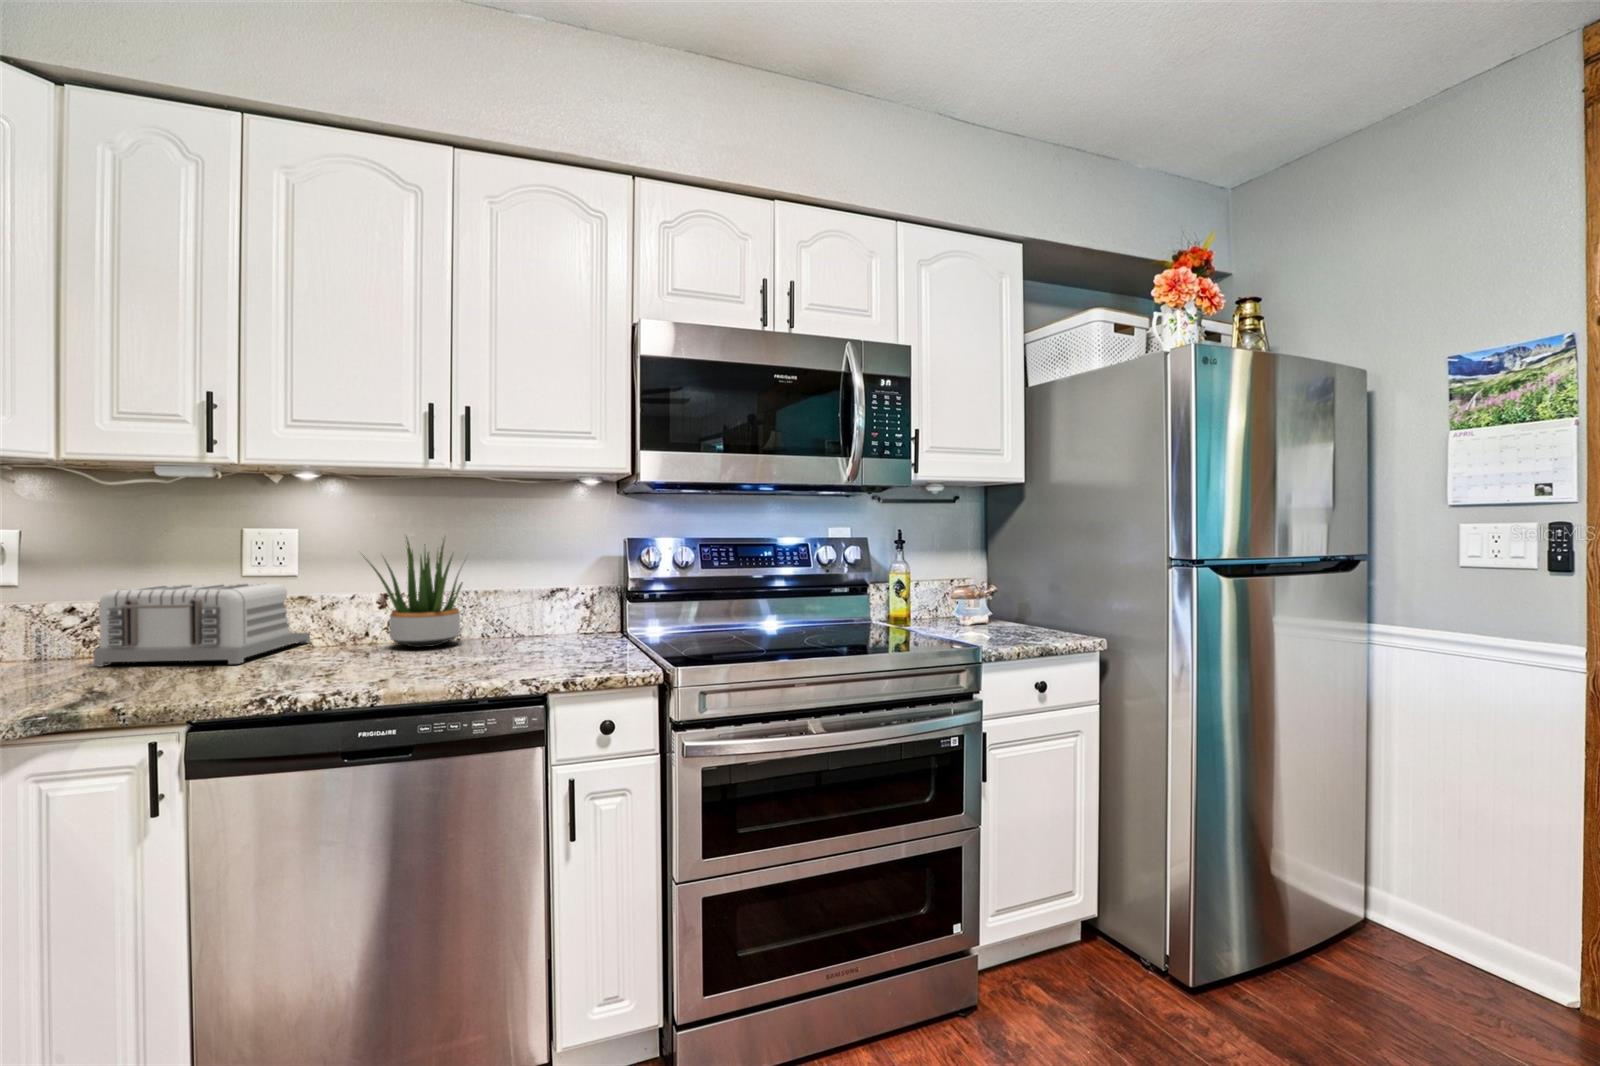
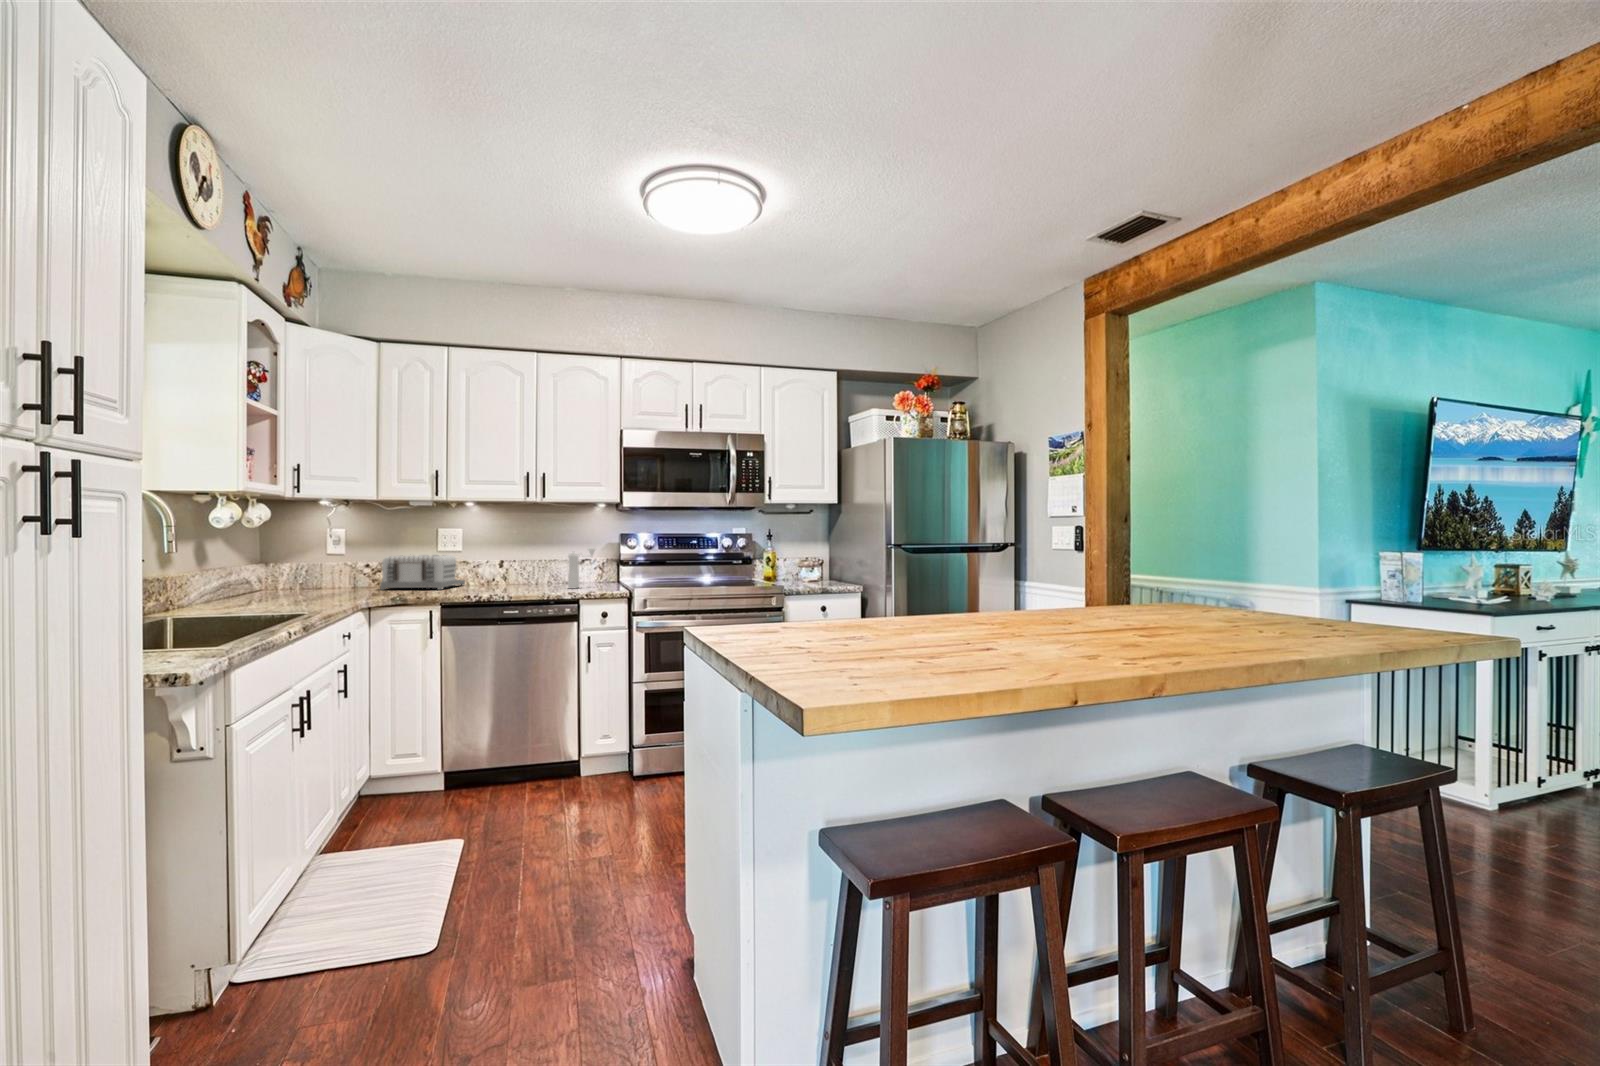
potted plant: present [367,537,466,647] -> none [492,532,549,587]
pepper mill: none [522,565,580,653] -> present [568,547,596,588]

